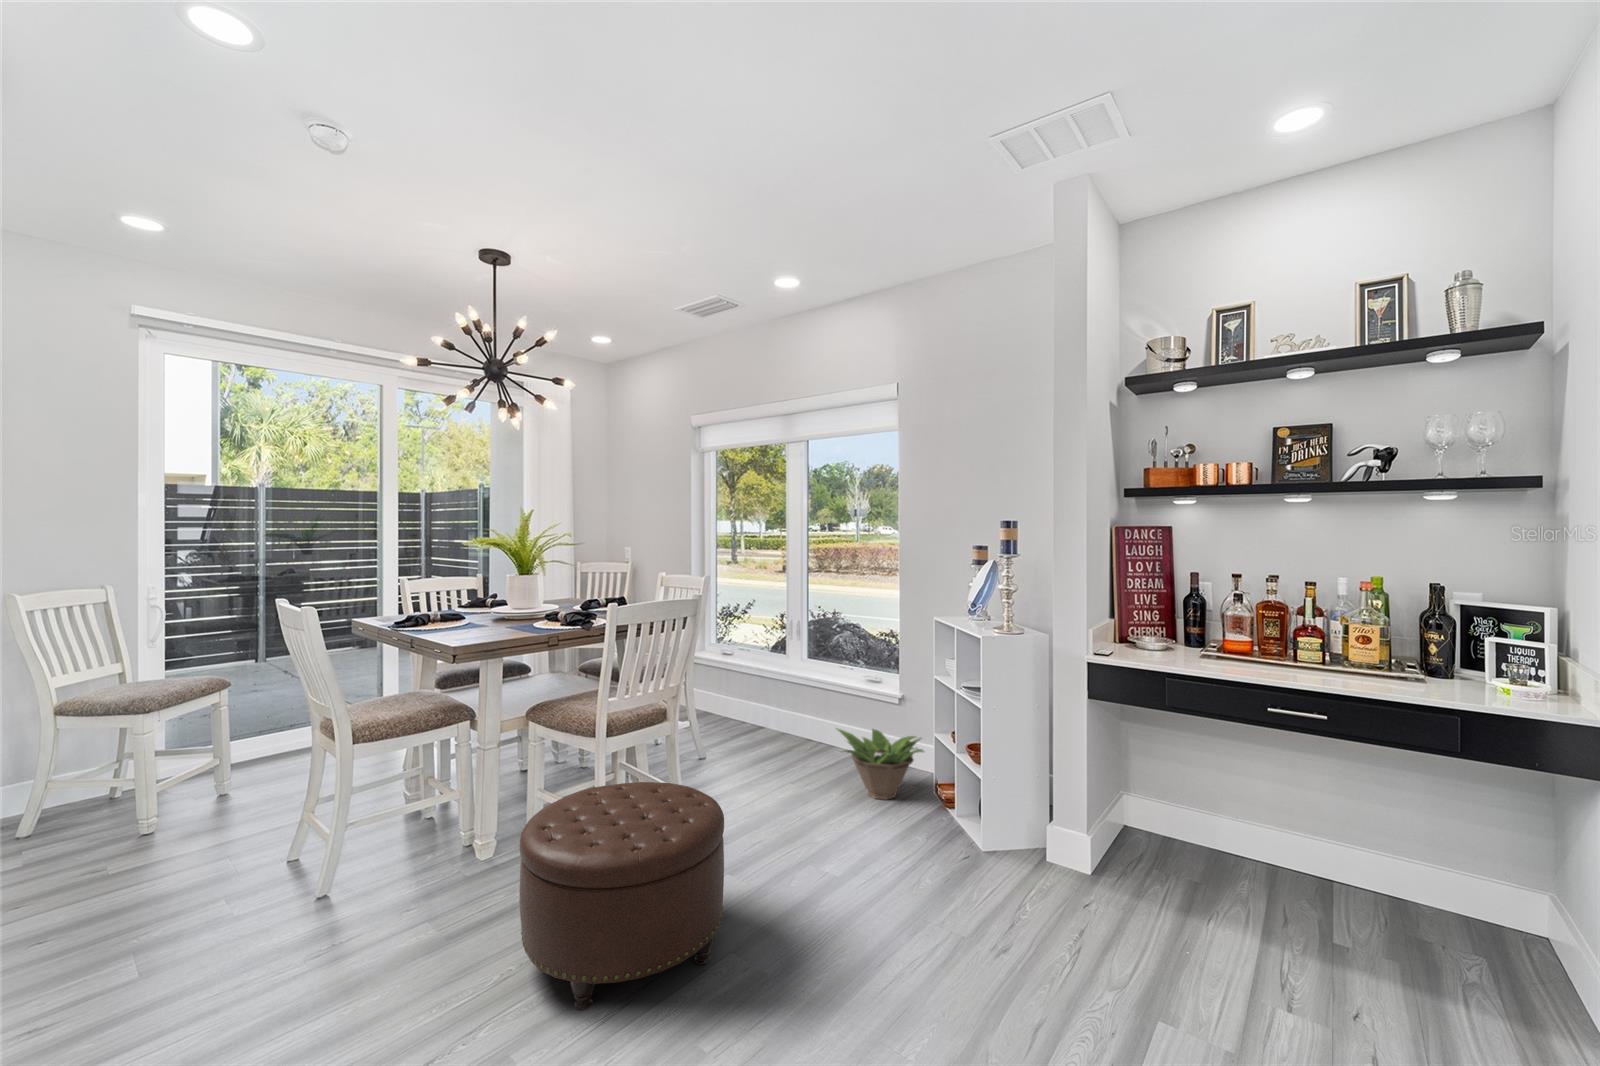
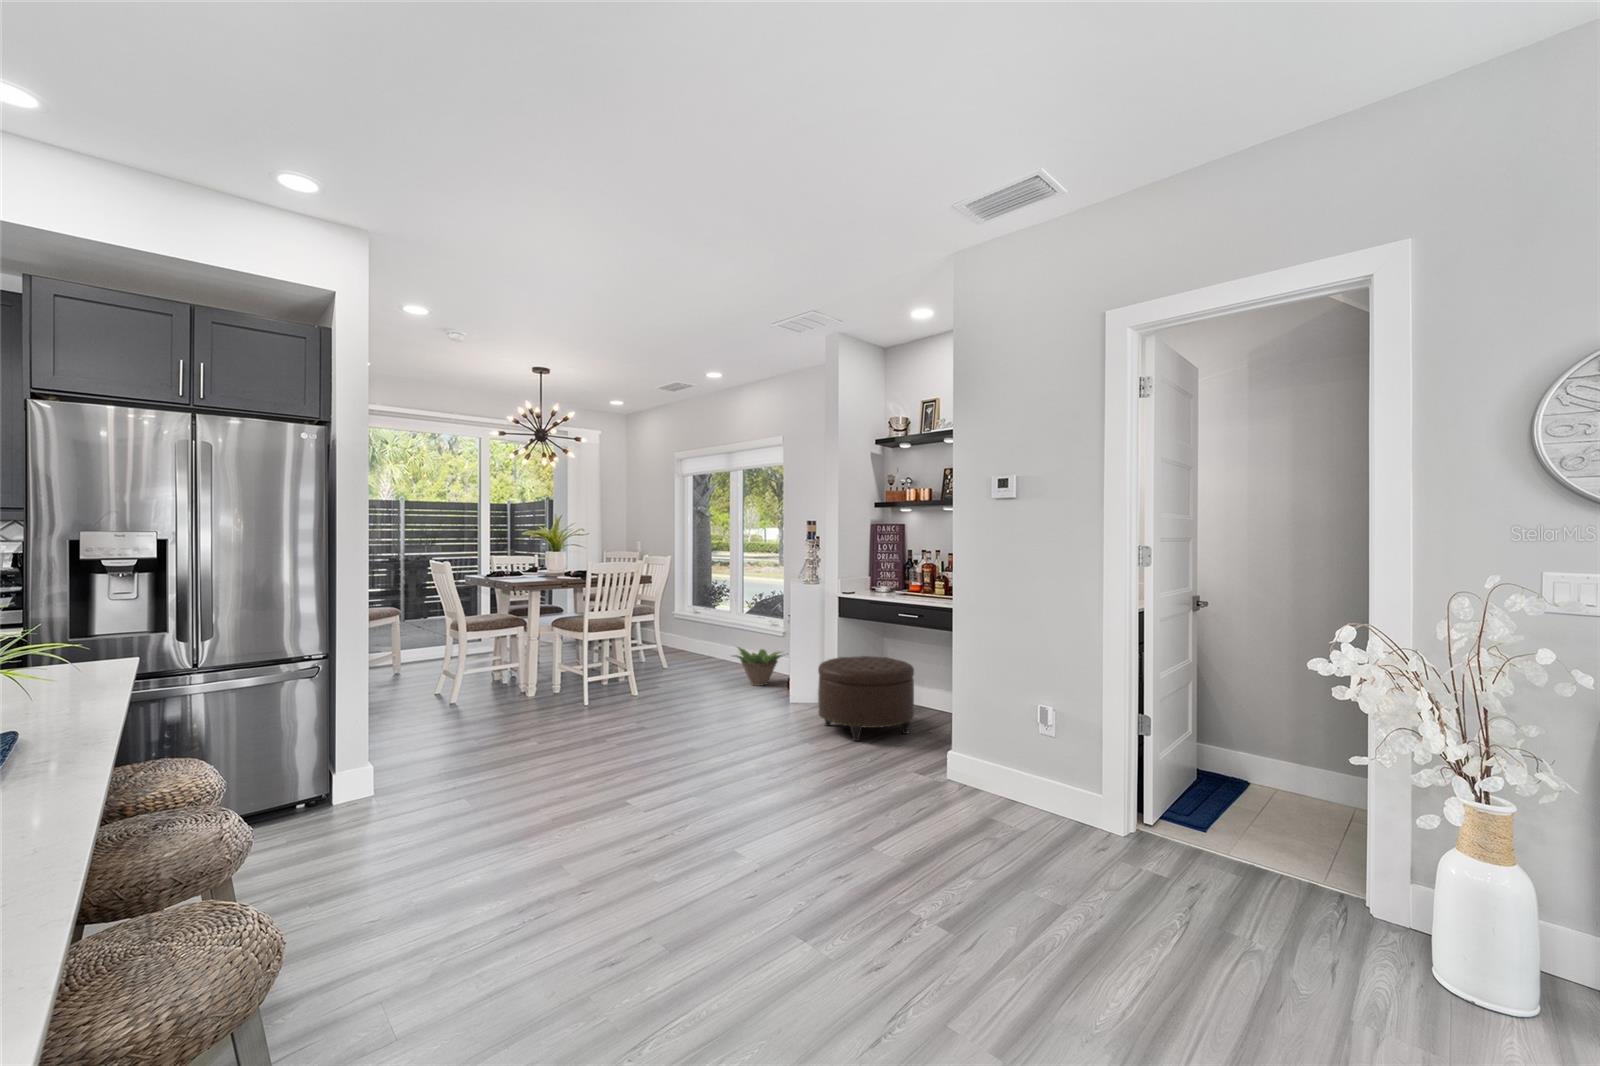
ottoman: present [520,782,724,1011] -> present [818,656,914,741]

